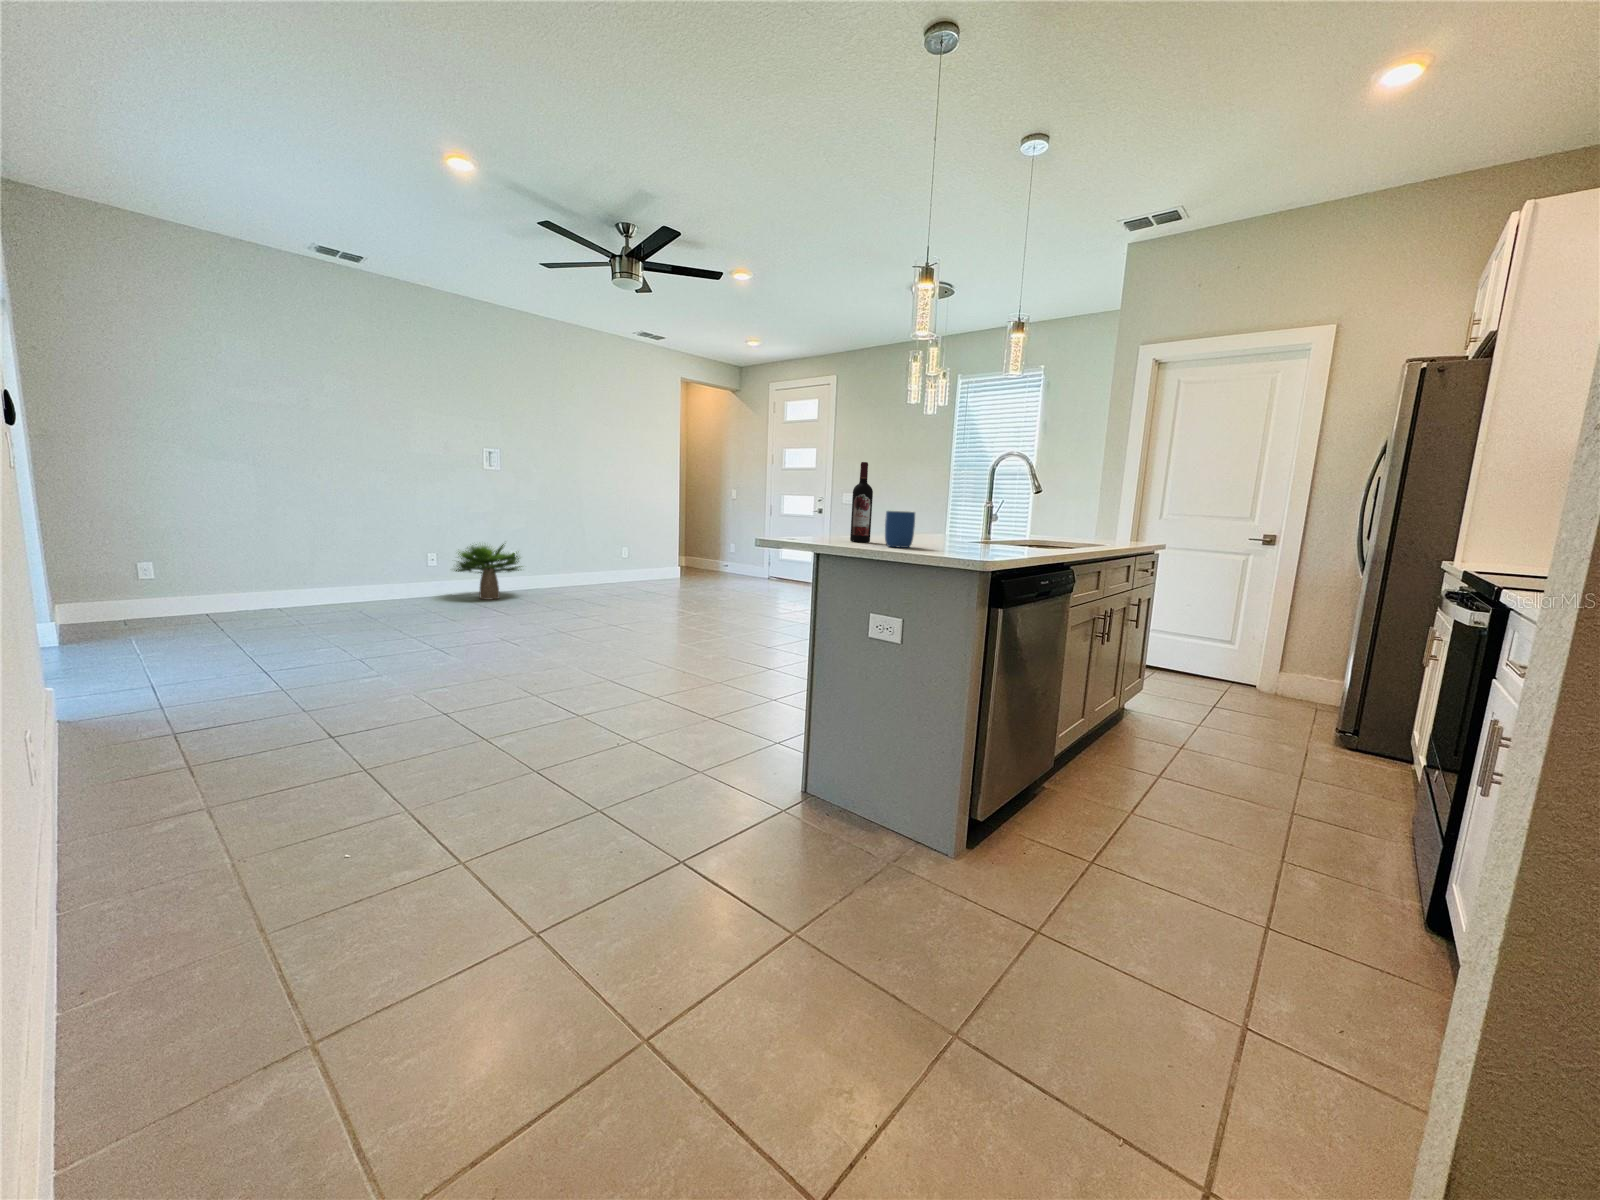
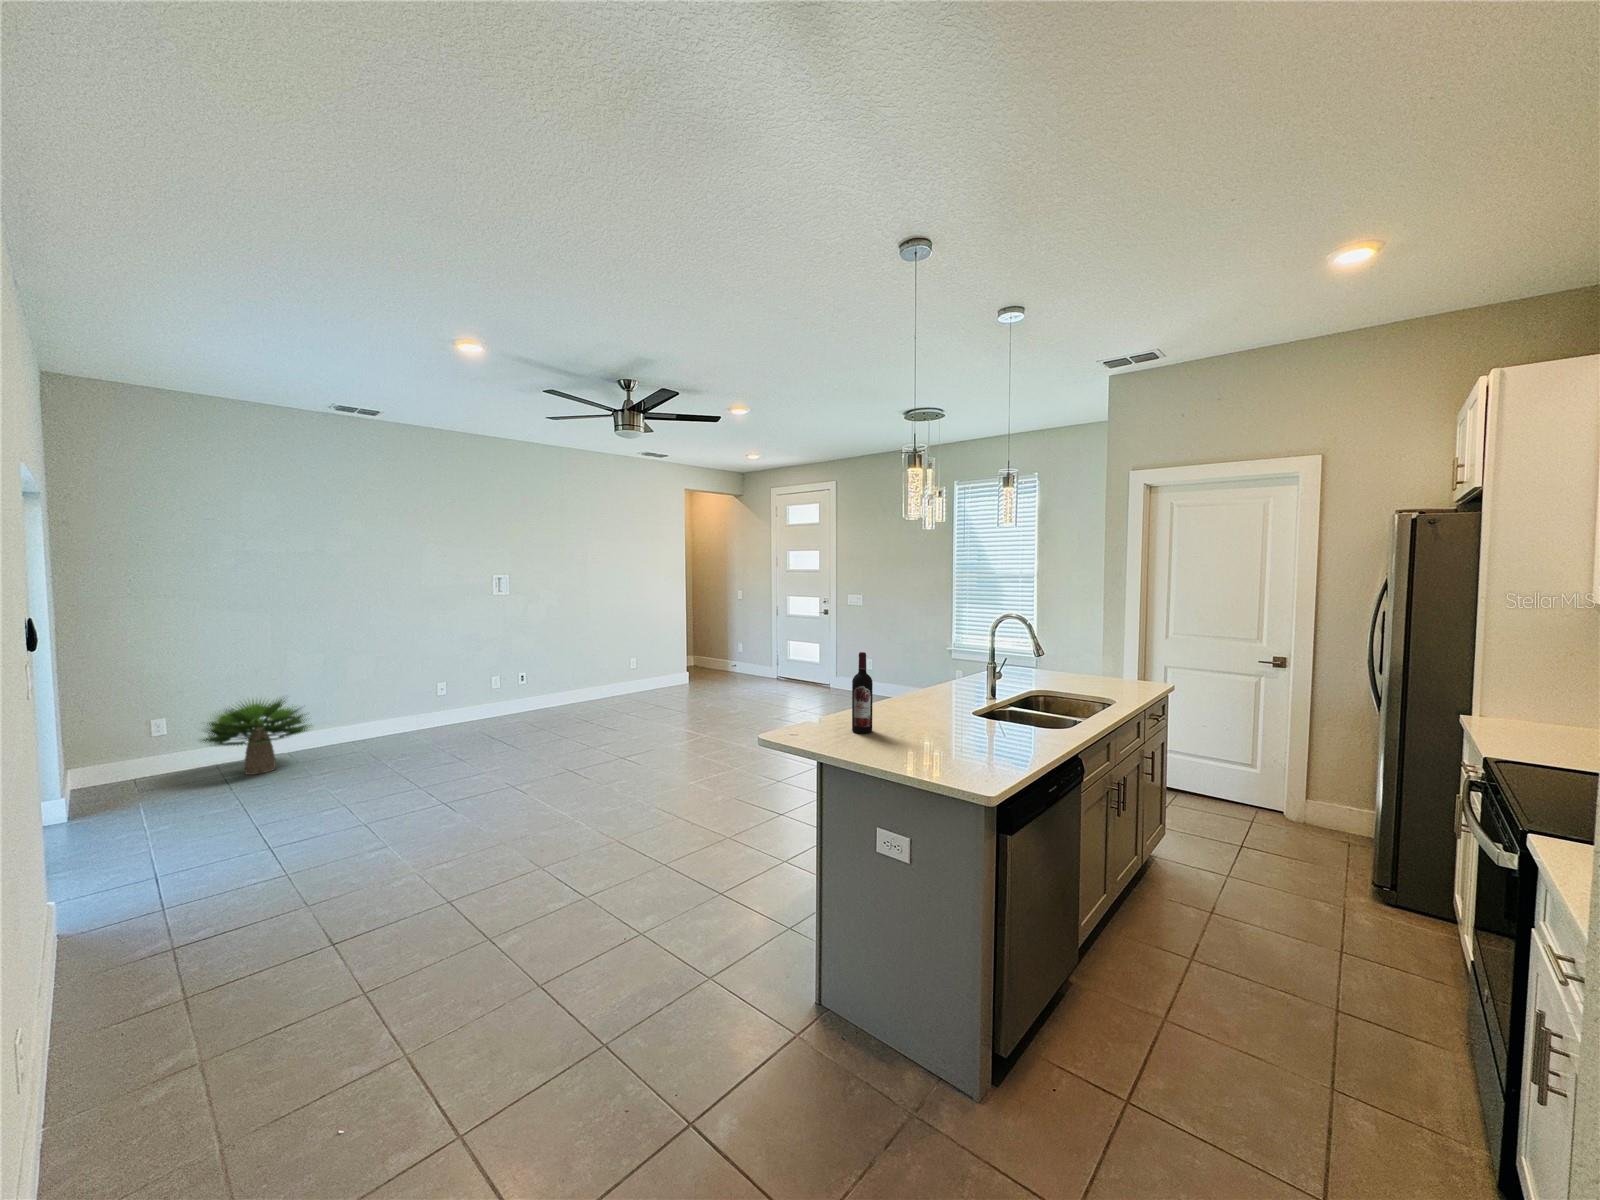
mug: present [885,511,915,548] -> none [886,714,916,757]
potted plant: present [454,544,522,600] -> present [202,699,310,775]

